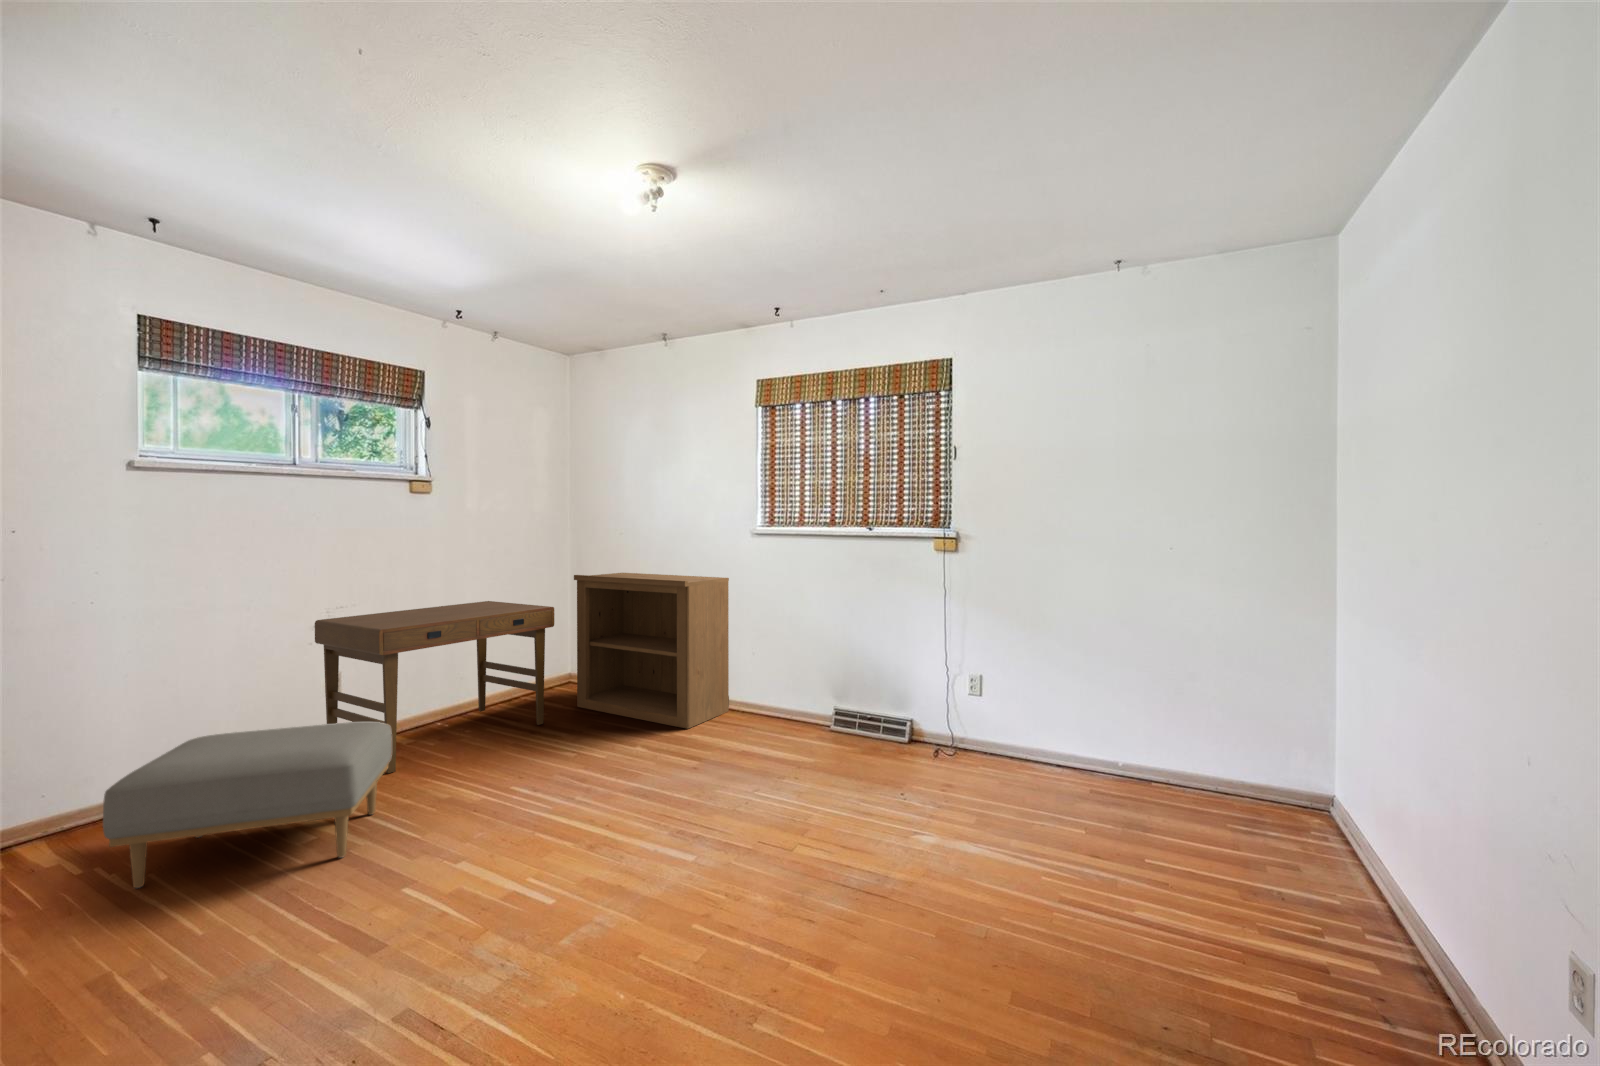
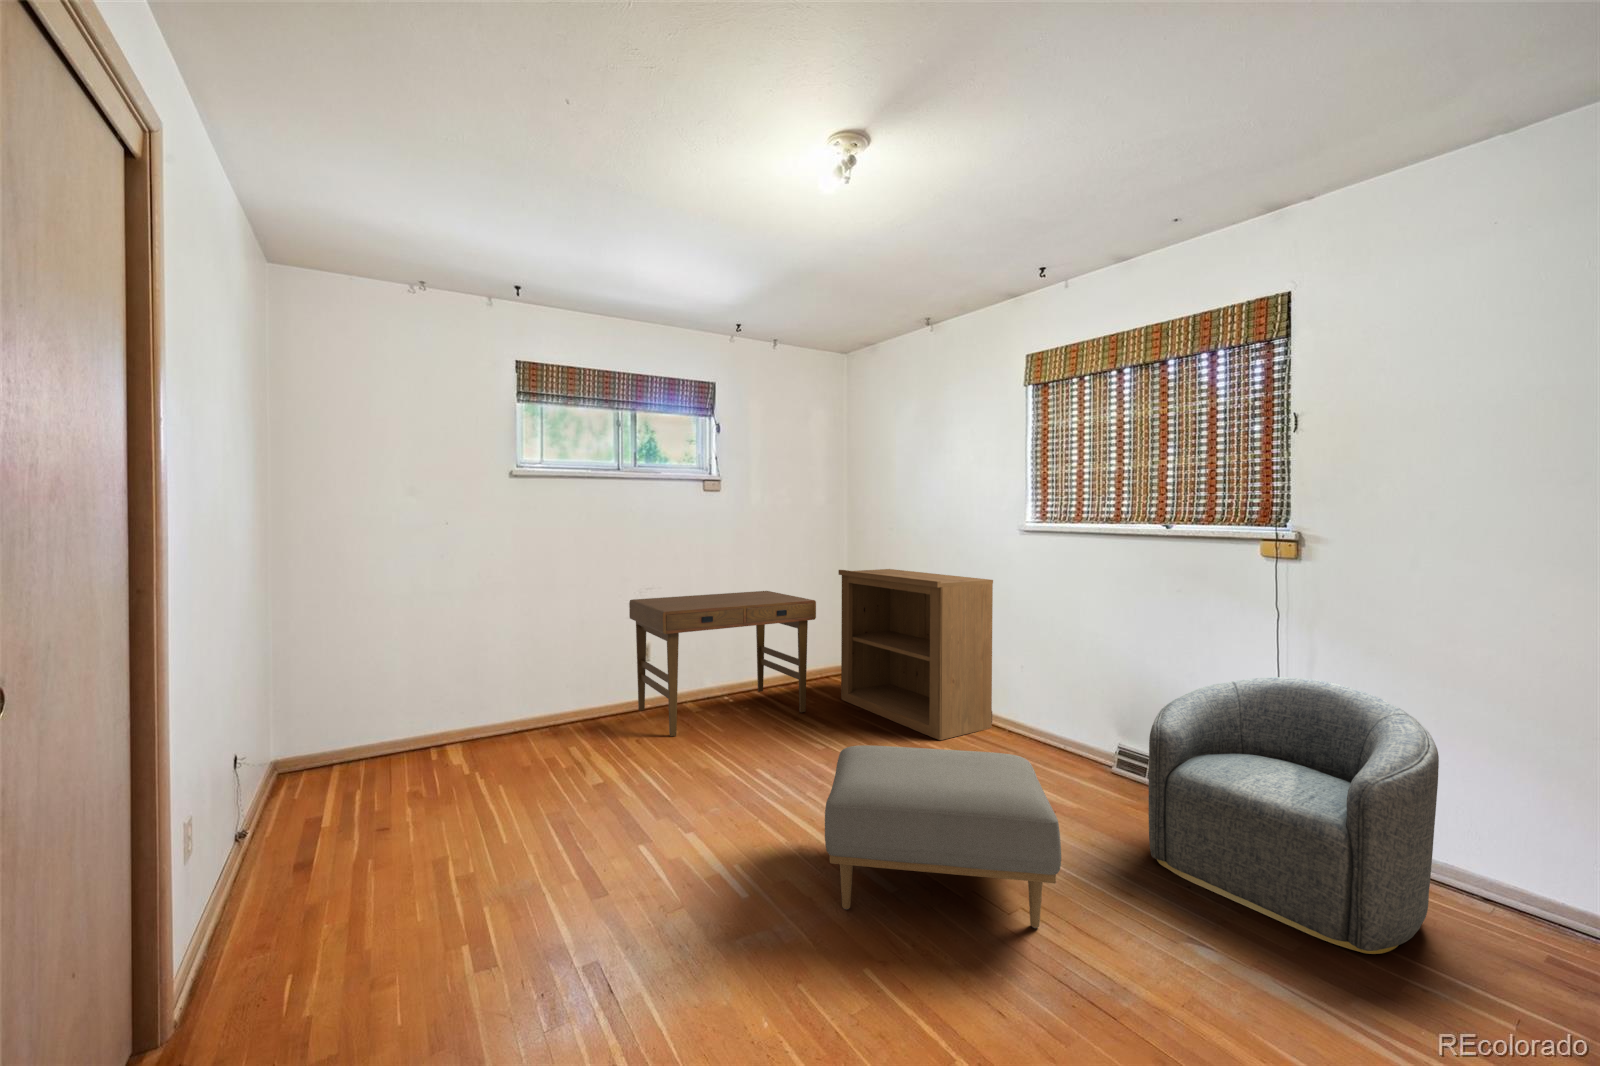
armchair: none [875,637,1042,815] -> present [1149,677,1439,954]
ottoman: present [103,722,392,888] -> present [825,745,1061,928]

